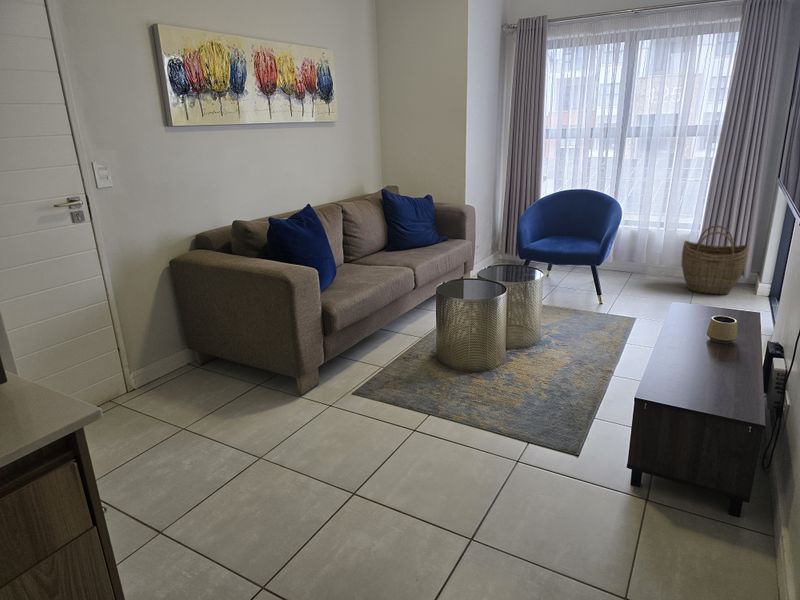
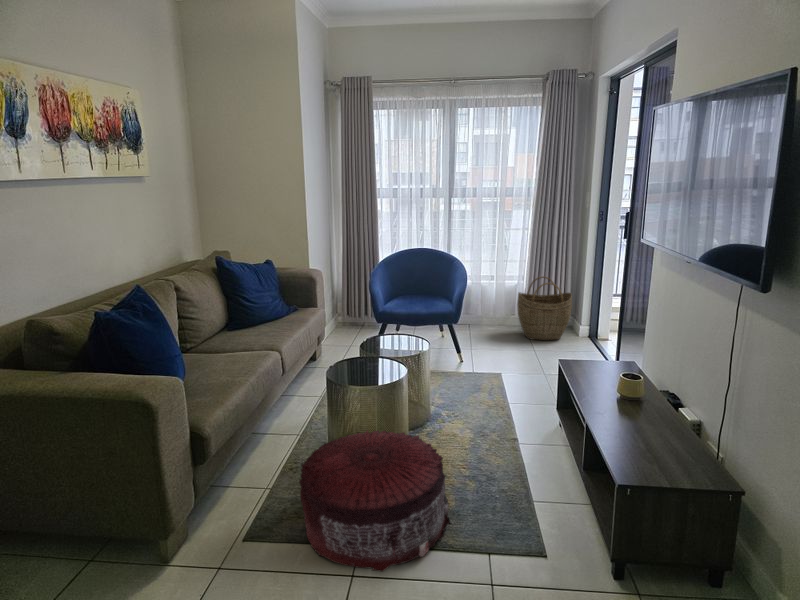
pouf: none [390,332,508,431] -> present [300,431,451,572]

